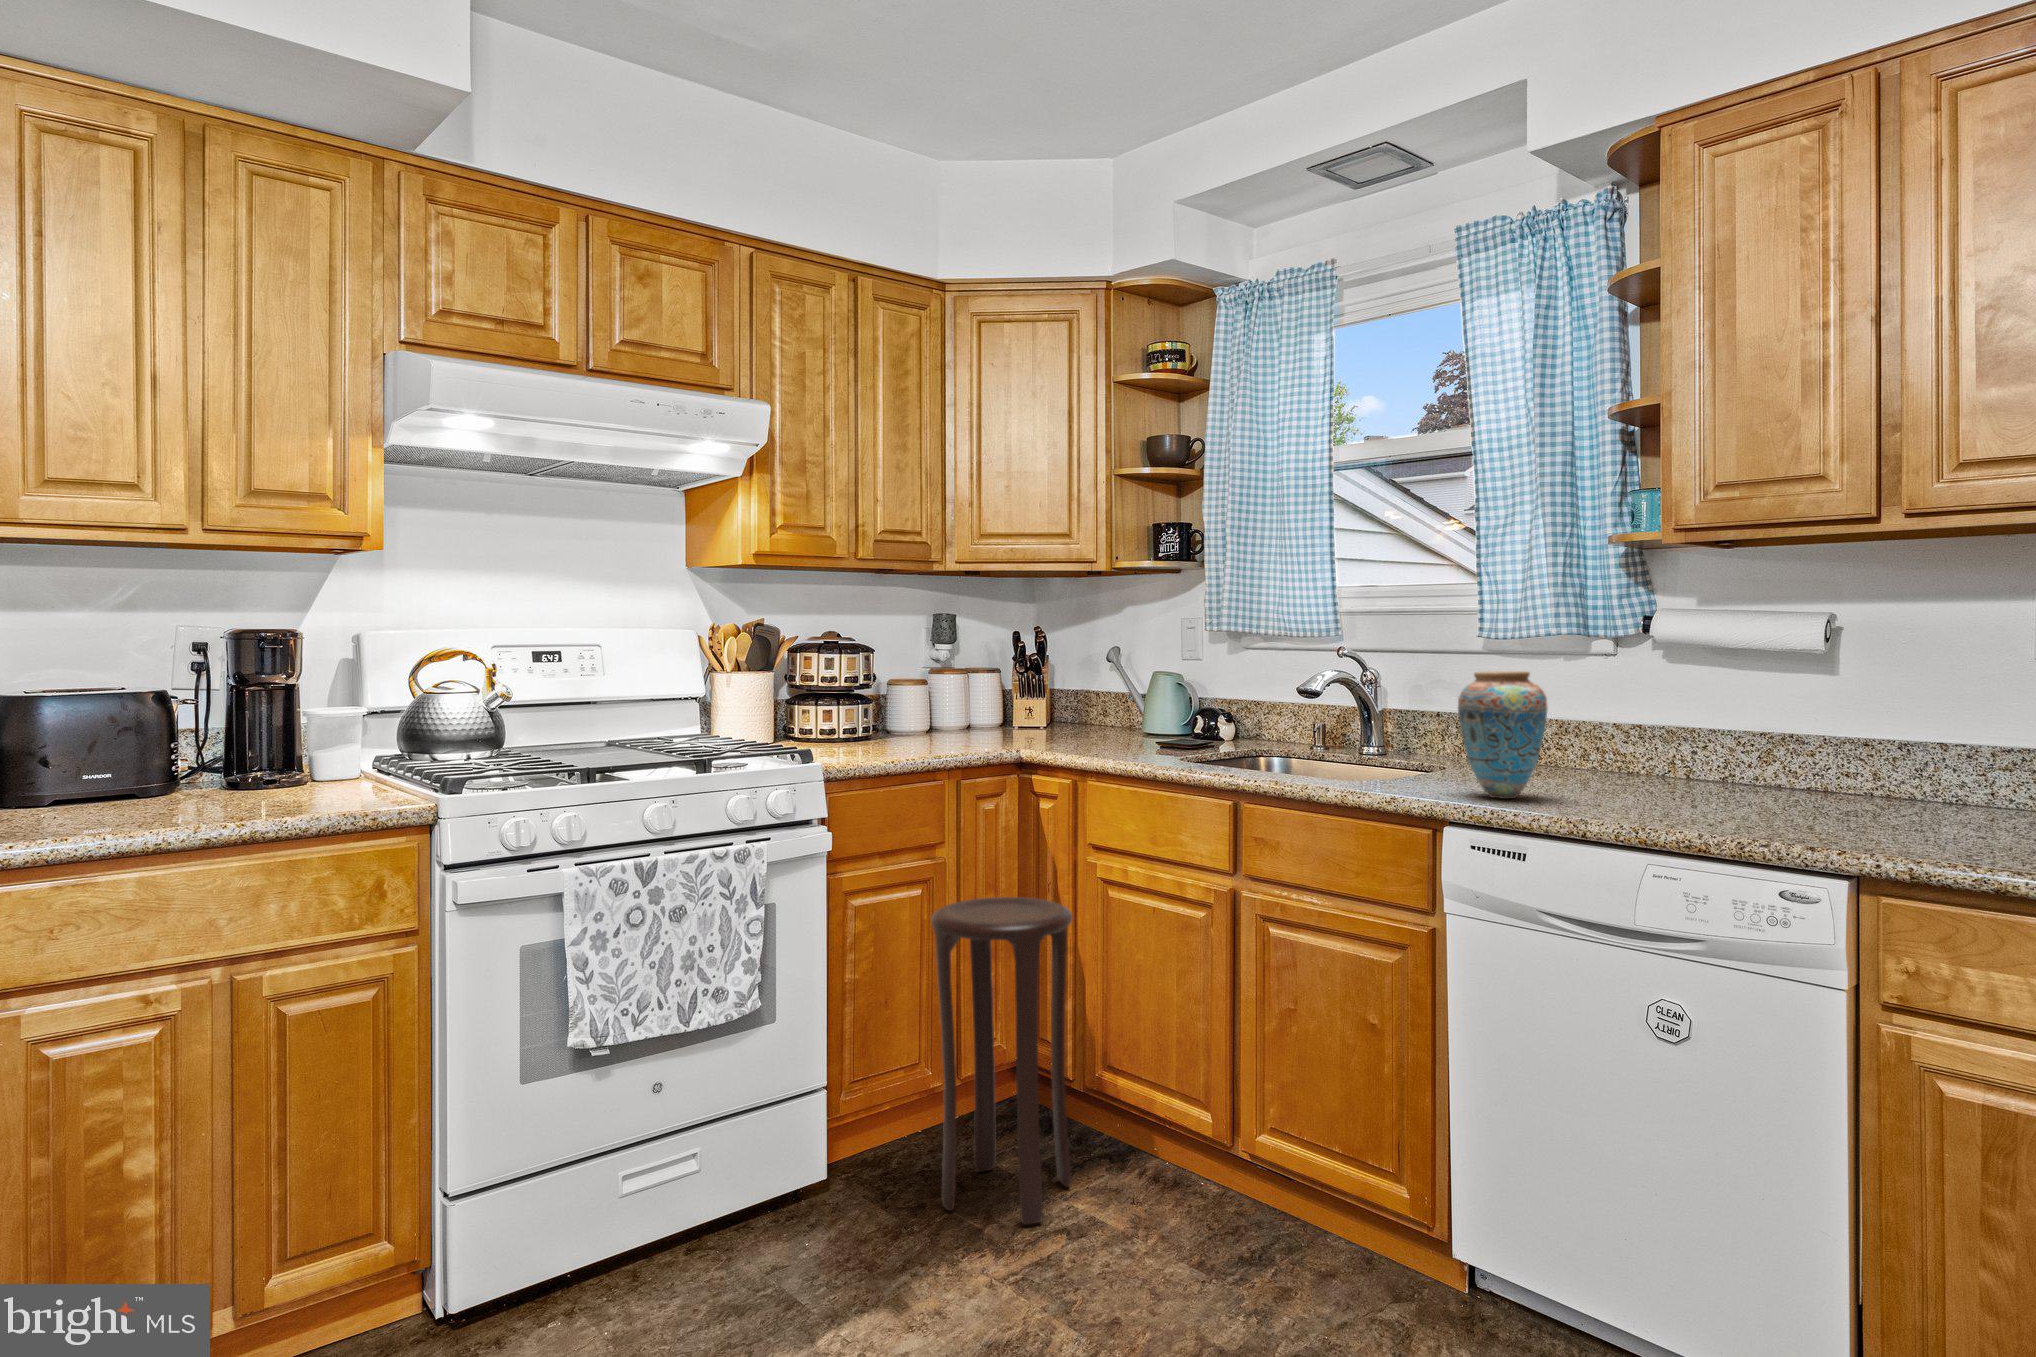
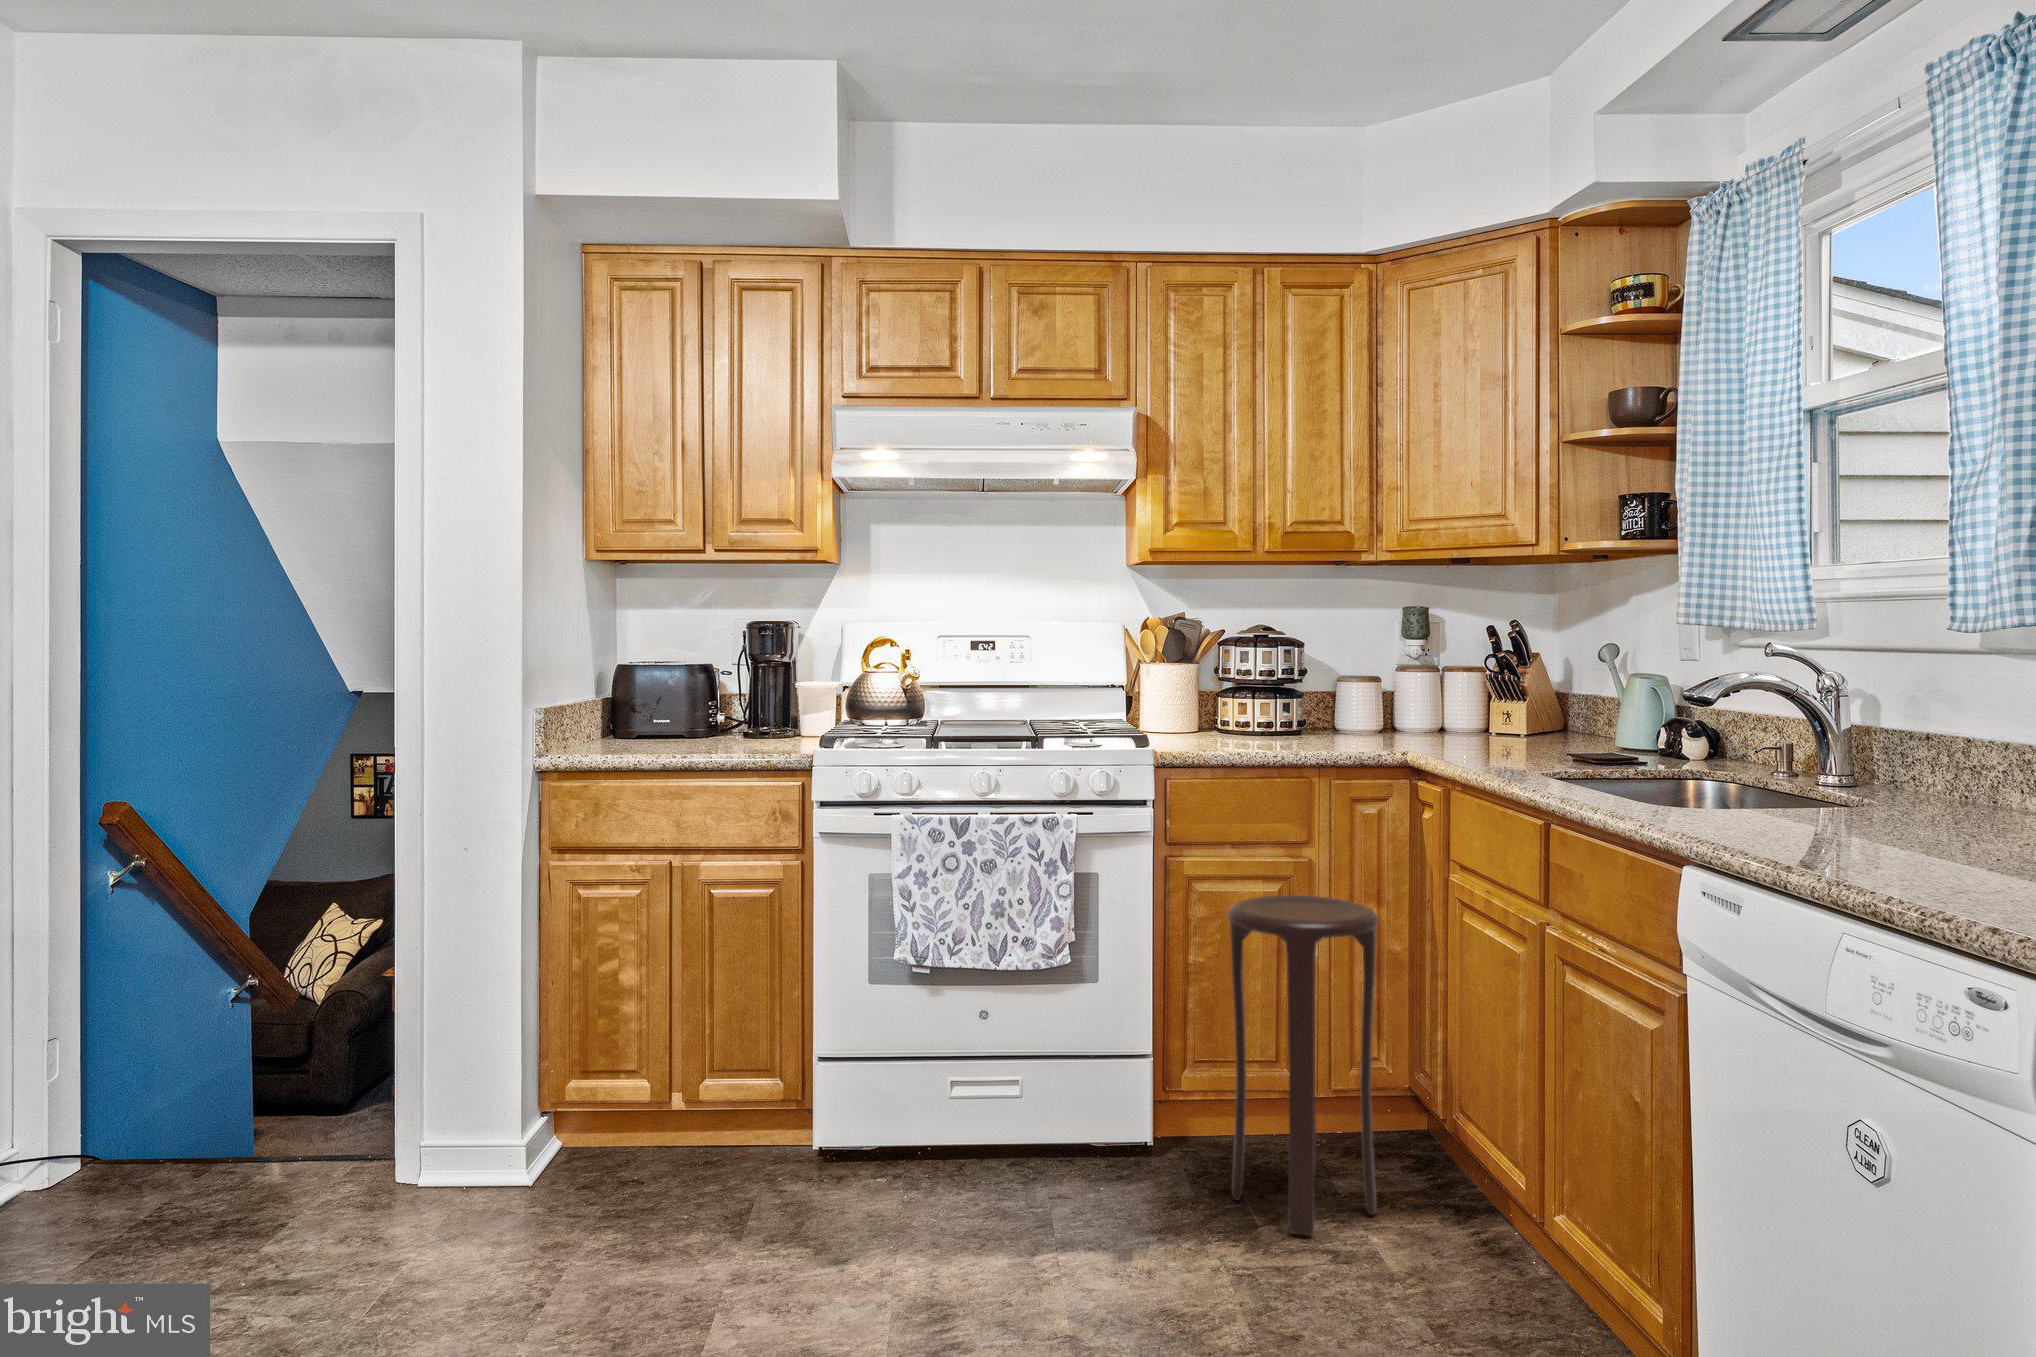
vase: present [1458,671,1548,799] -> none [1797,668,1936,840]

